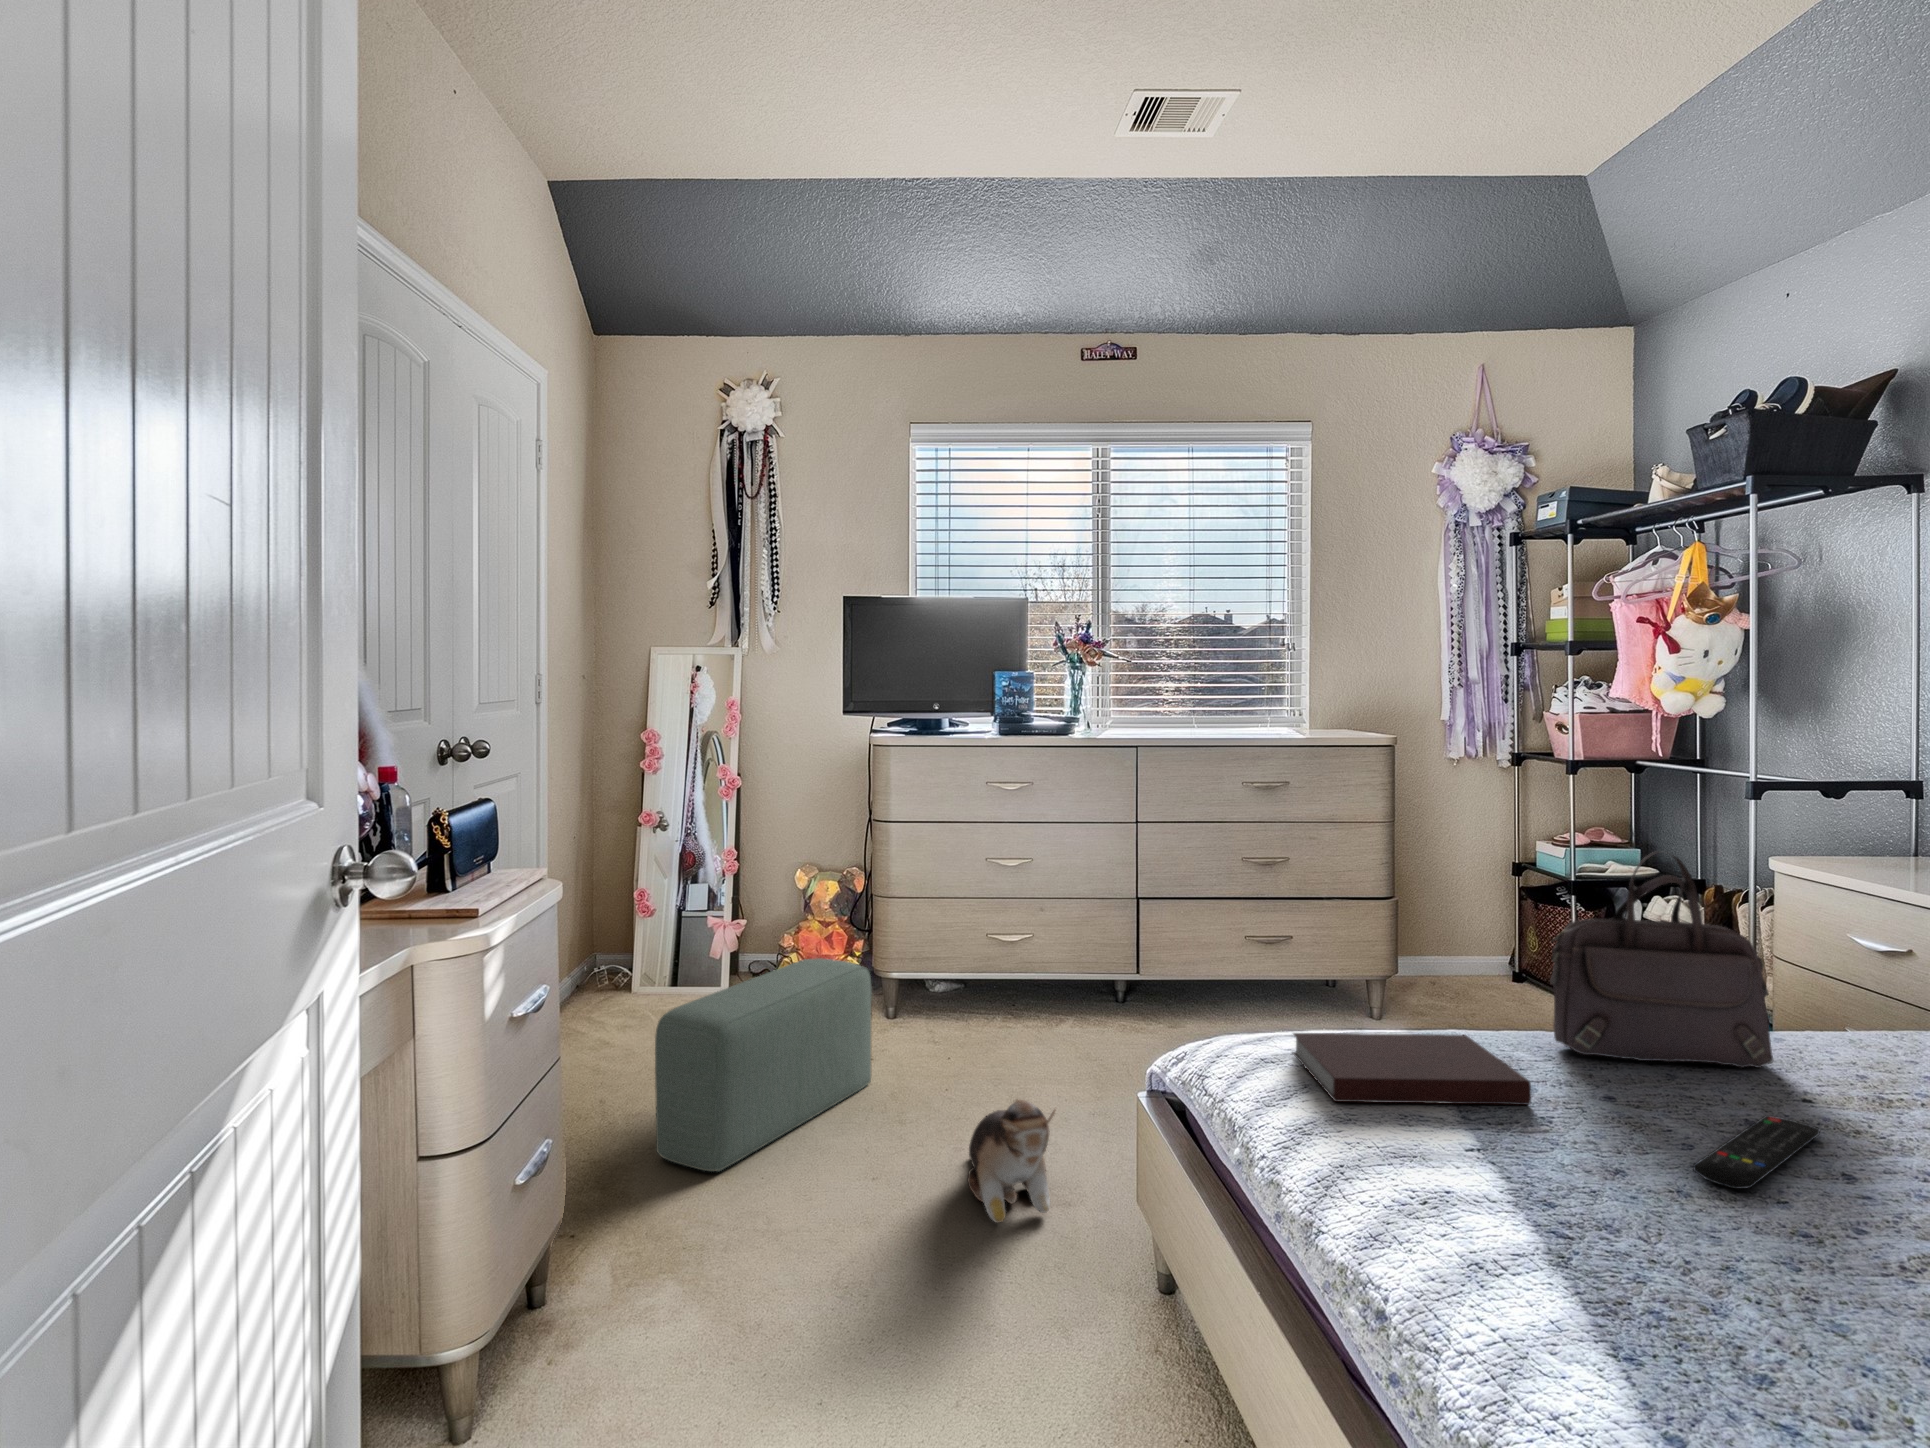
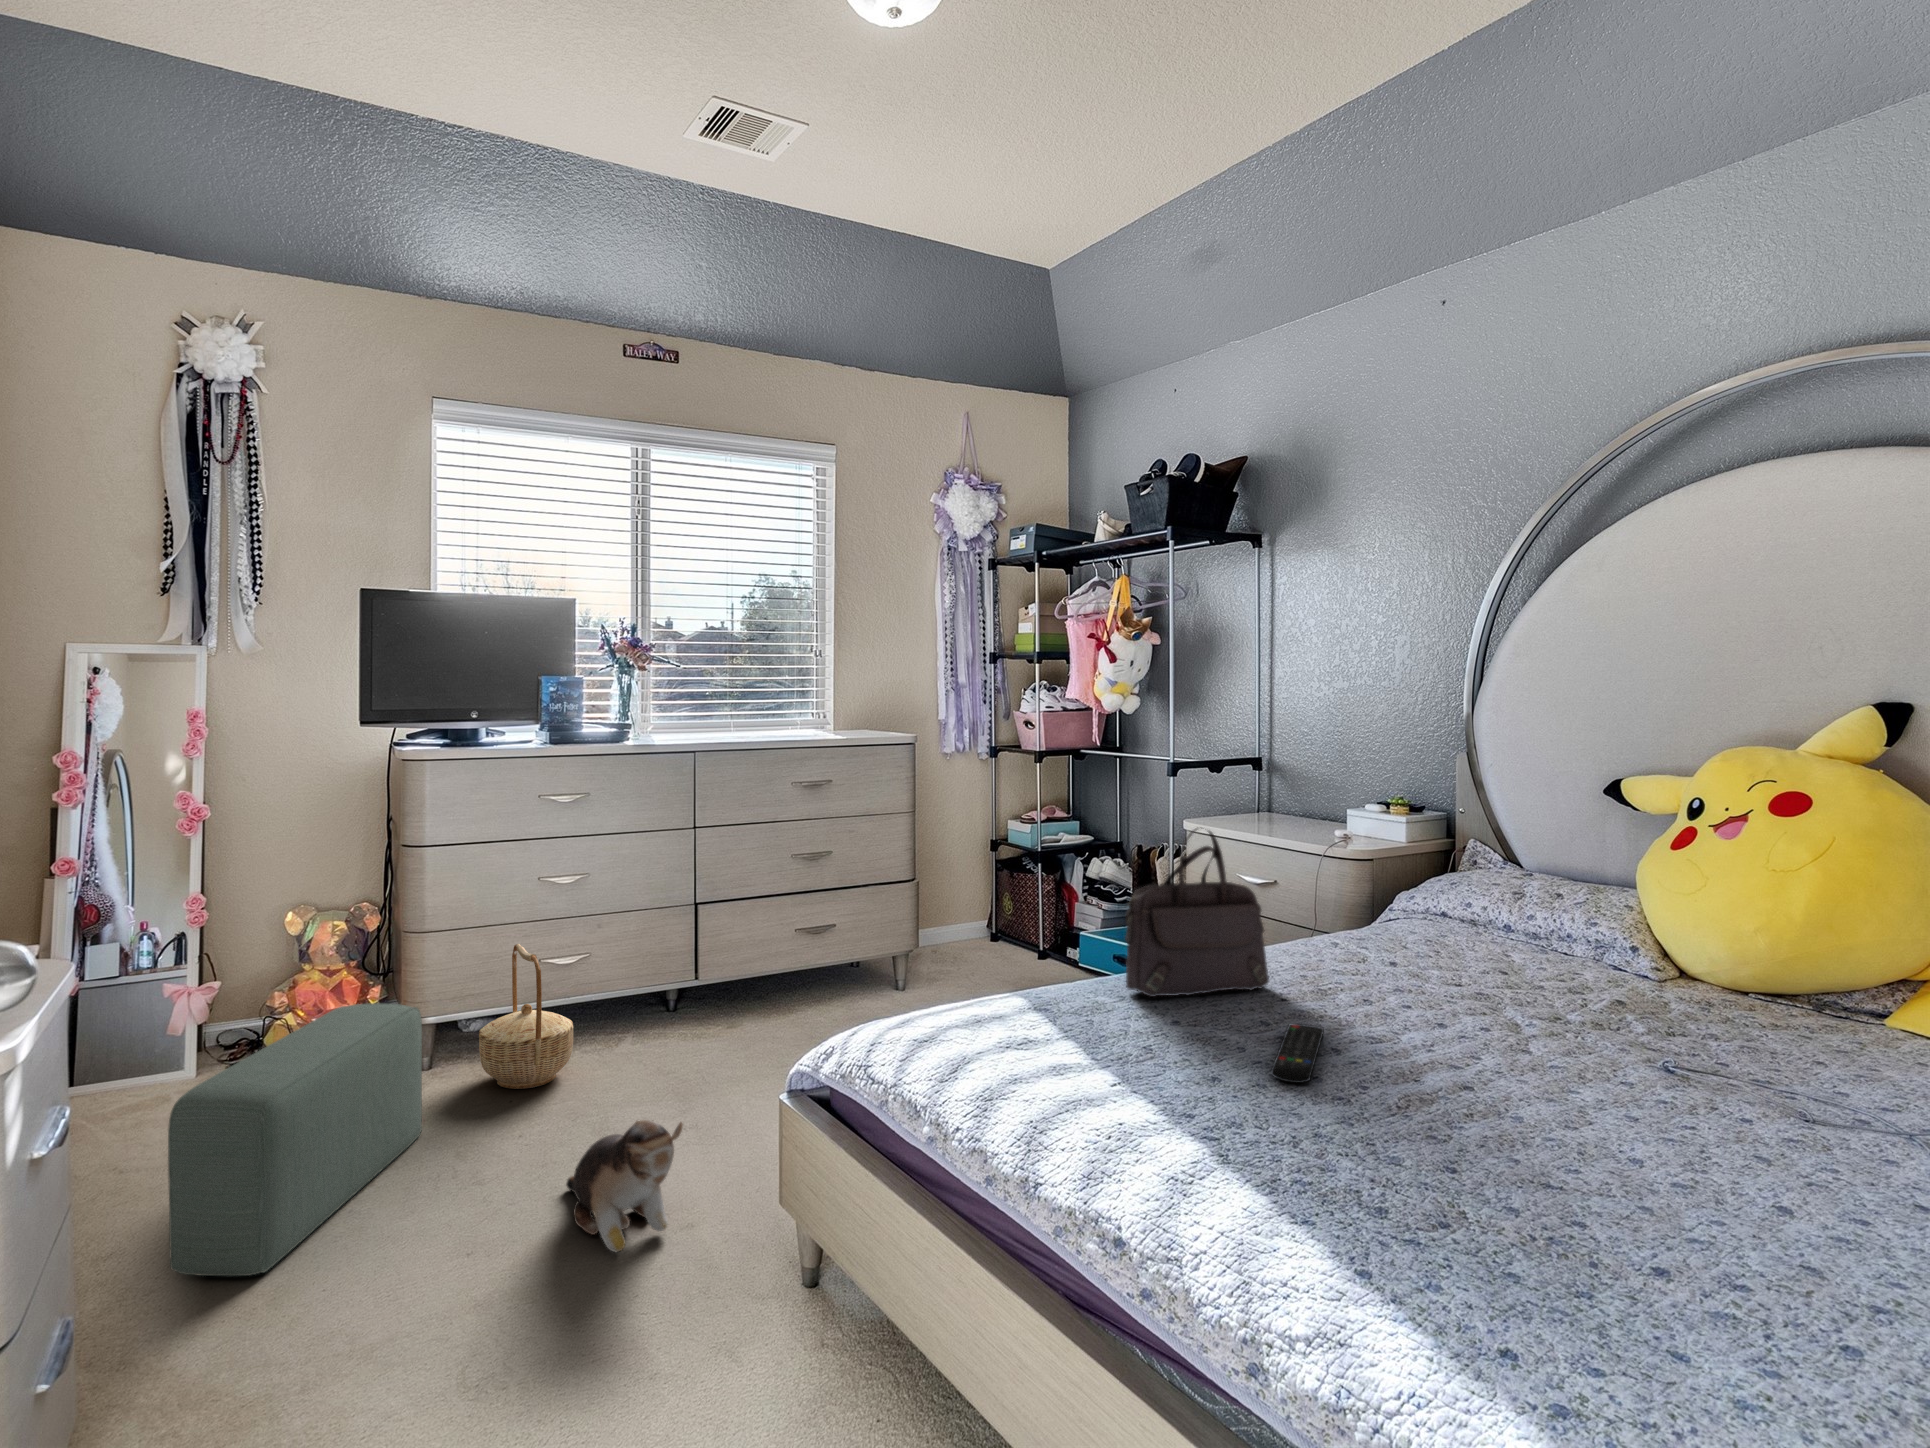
basket: none [931,922,1016,1058] -> present [479,944,573,1089]
notebook: present [1293,1033,1531,1105] -> none [942,993,1139,1068]

